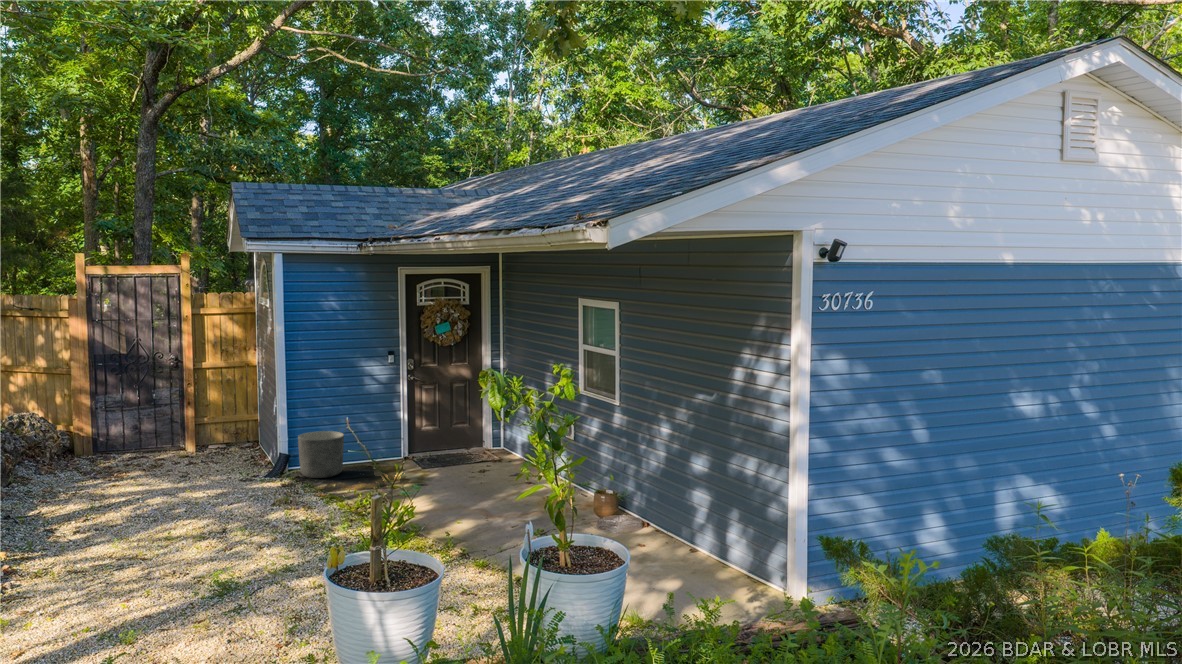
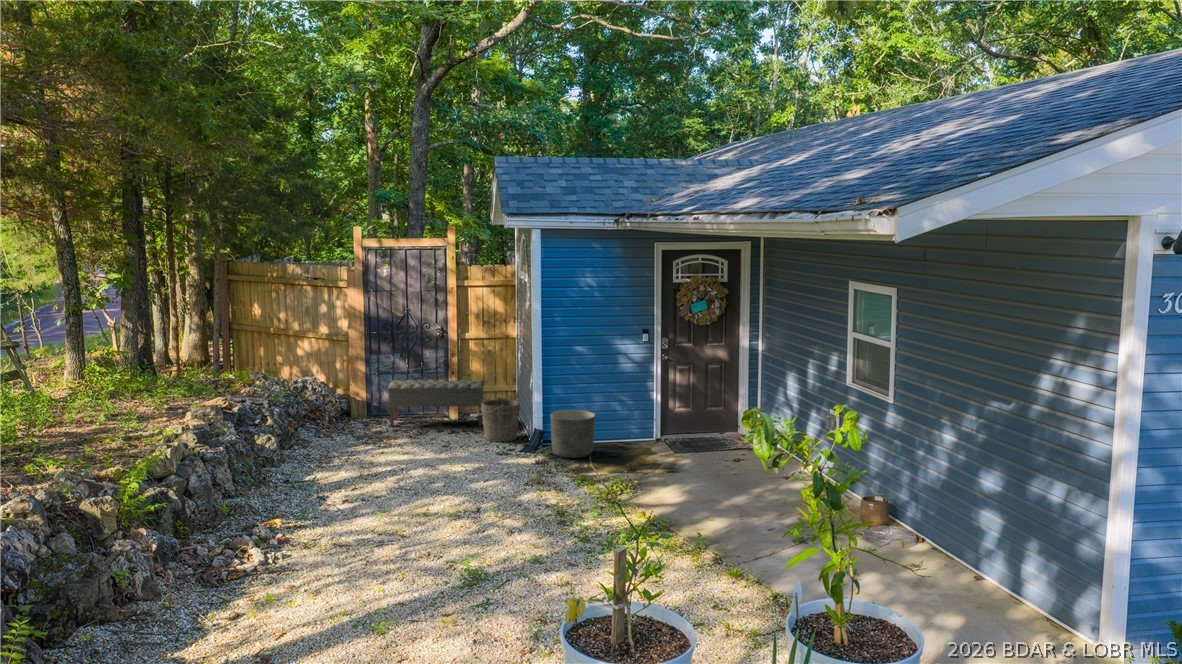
bench: none [116,409,225,463] -> present [388,380,484,427]
bucket: none [219,424,265,469] -> present [478,397,520,442]

